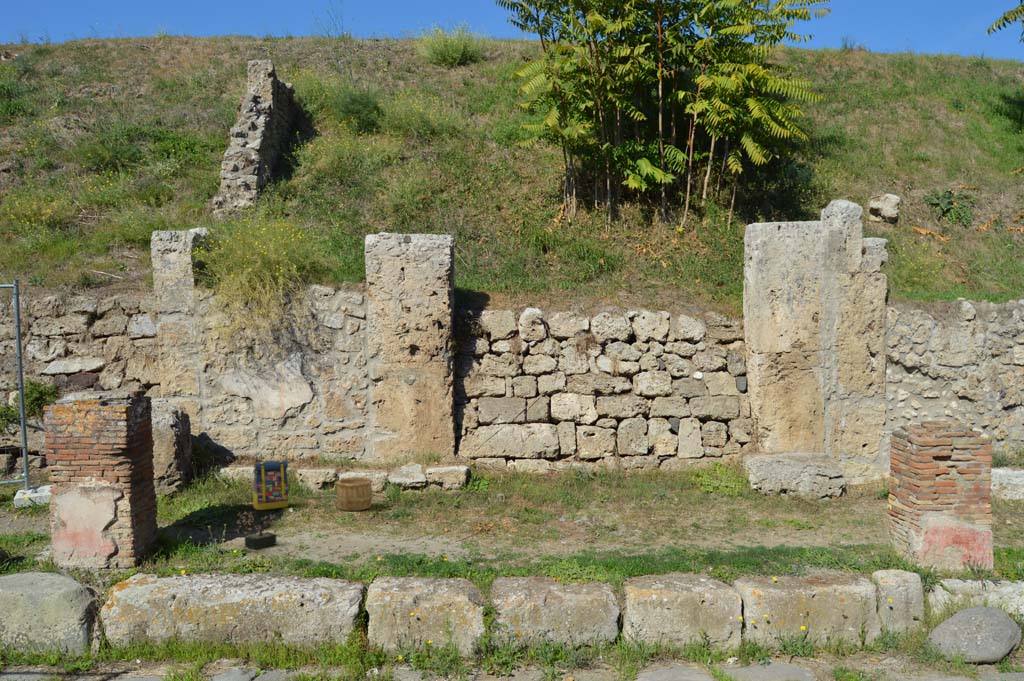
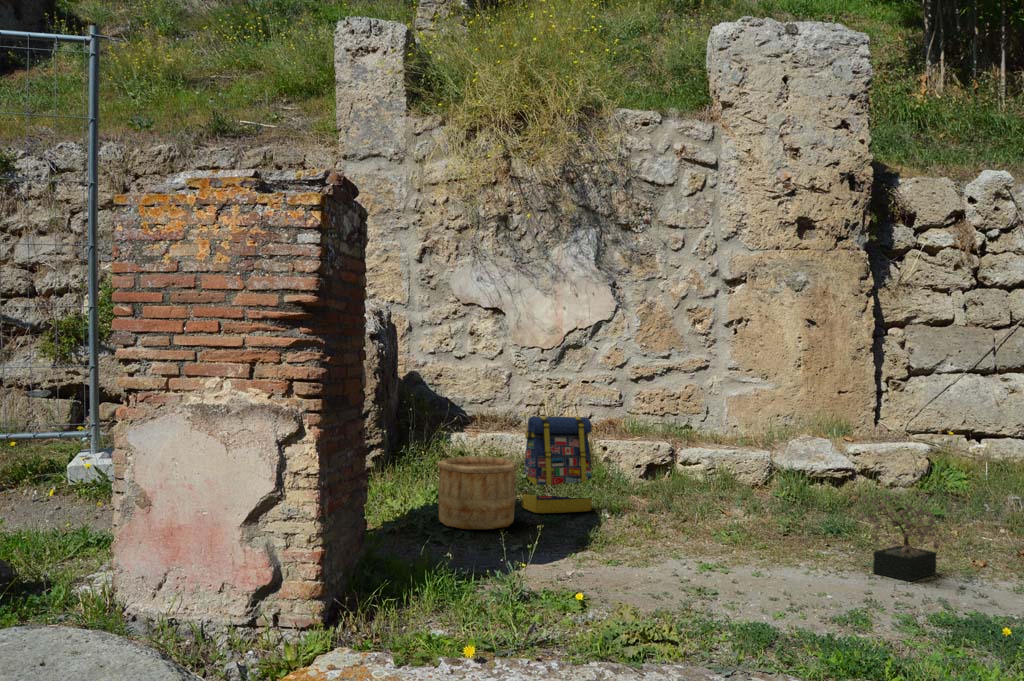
wooden bucket: present [336,477,372,511] -> present [437,456,518,529]
decorative plant: present [237,512,279,549] -> present [859,494,939,581]

